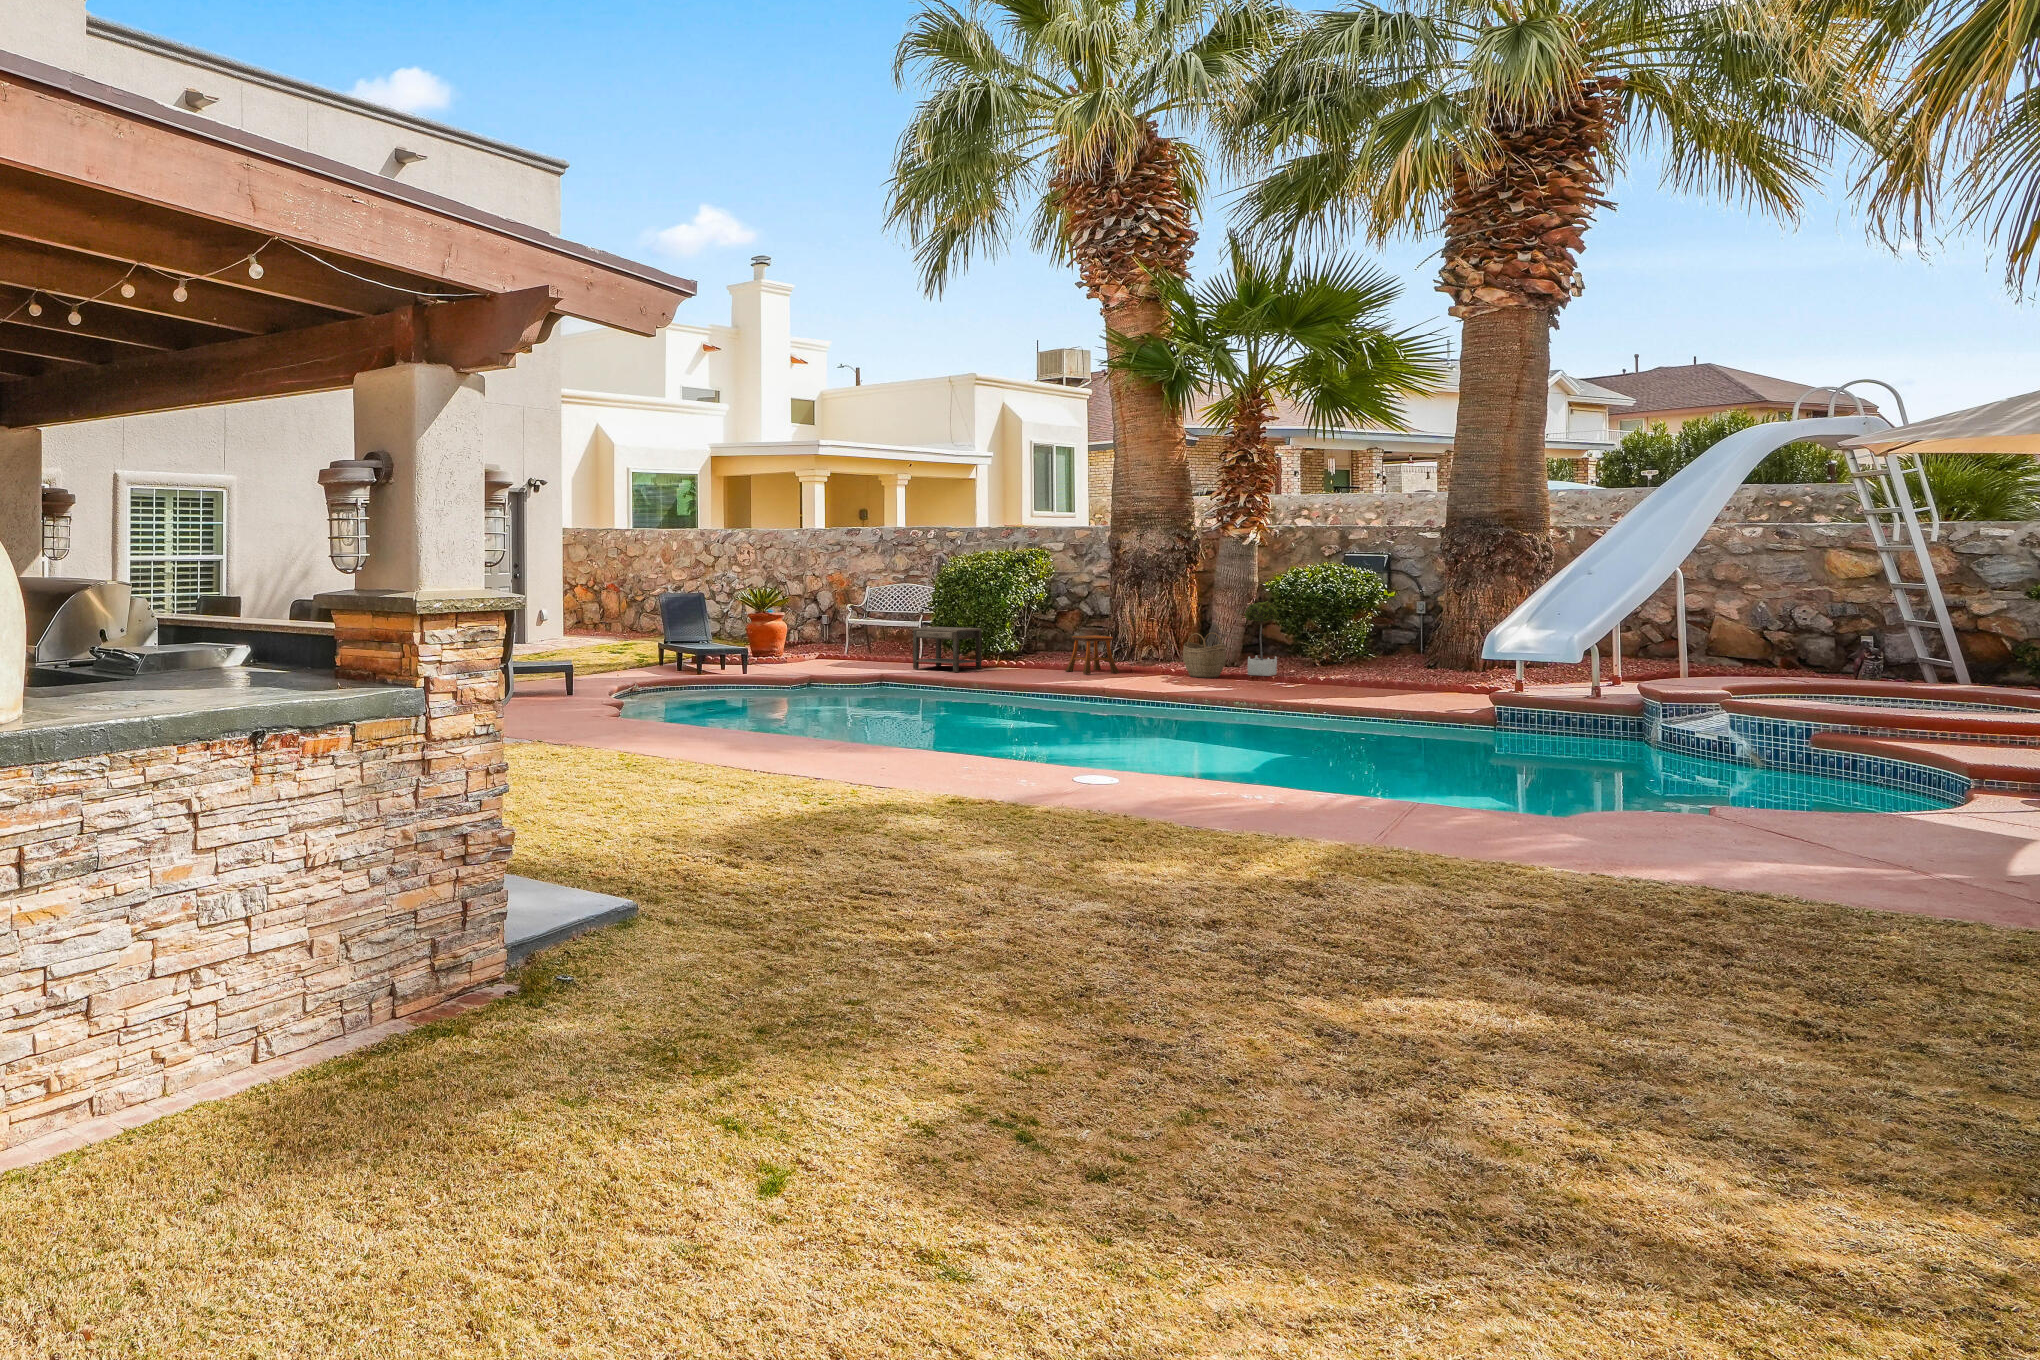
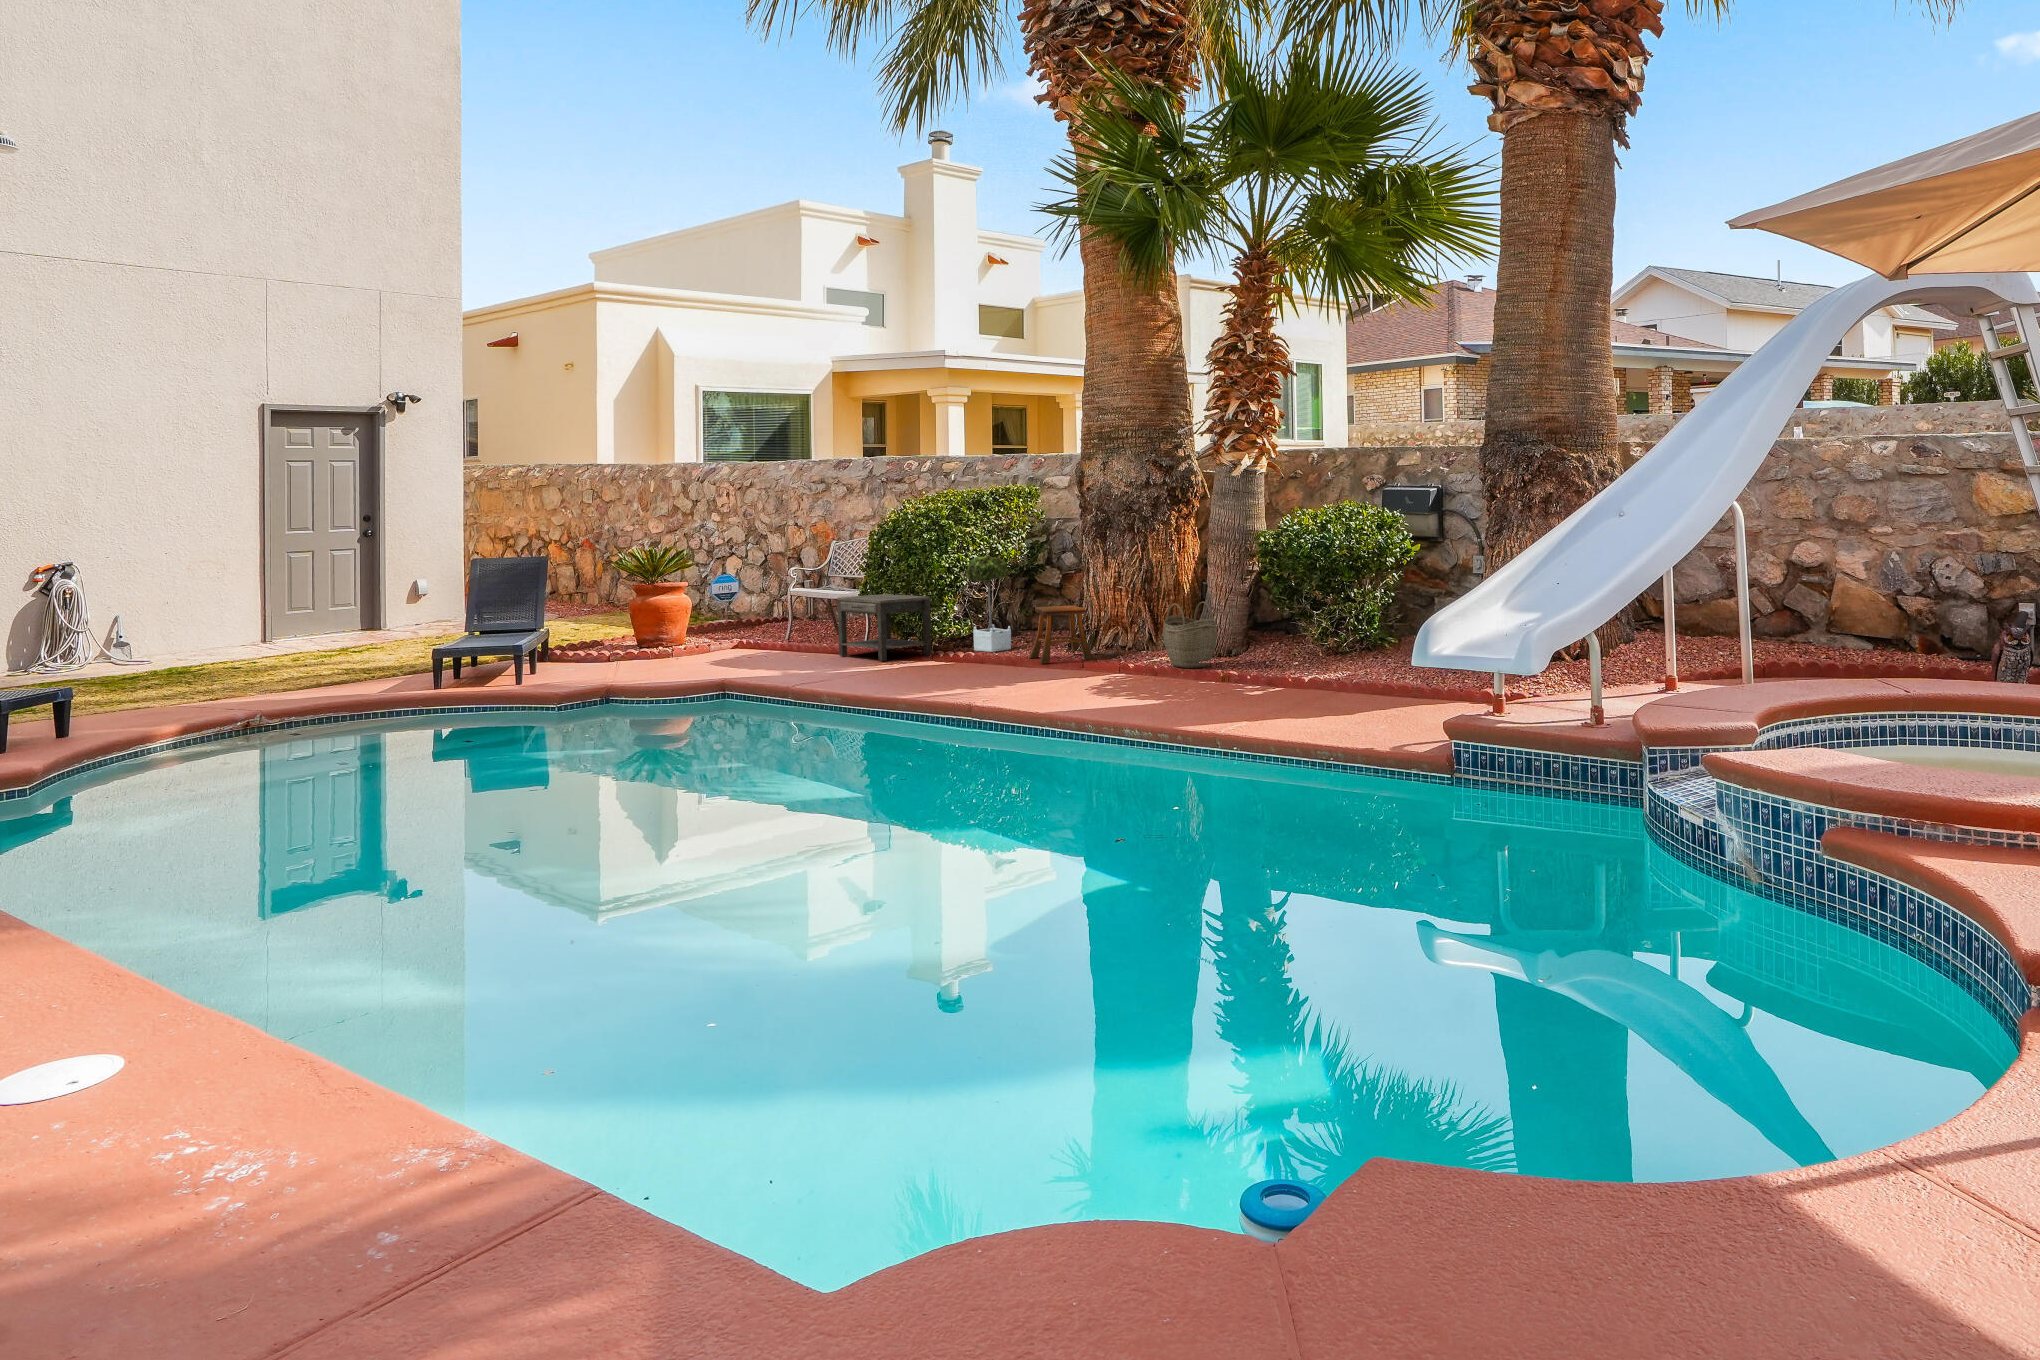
potted tree: present [1244,601,1279,676] -> present [966,555,1011,652]

